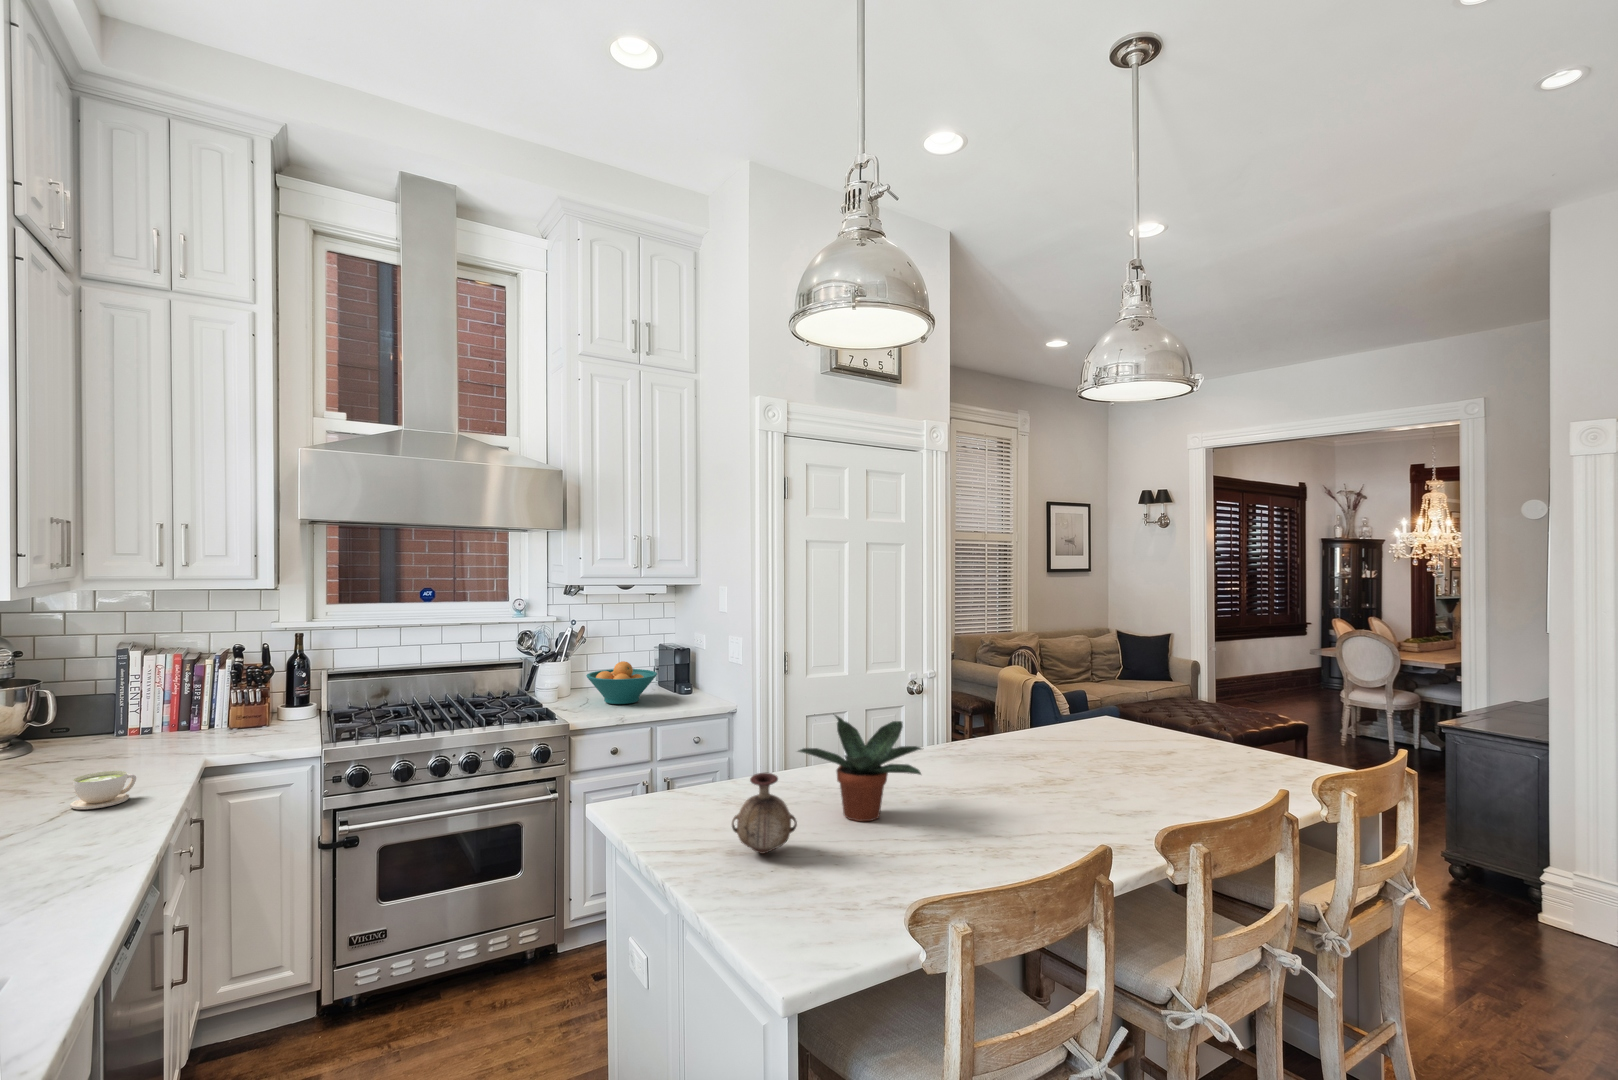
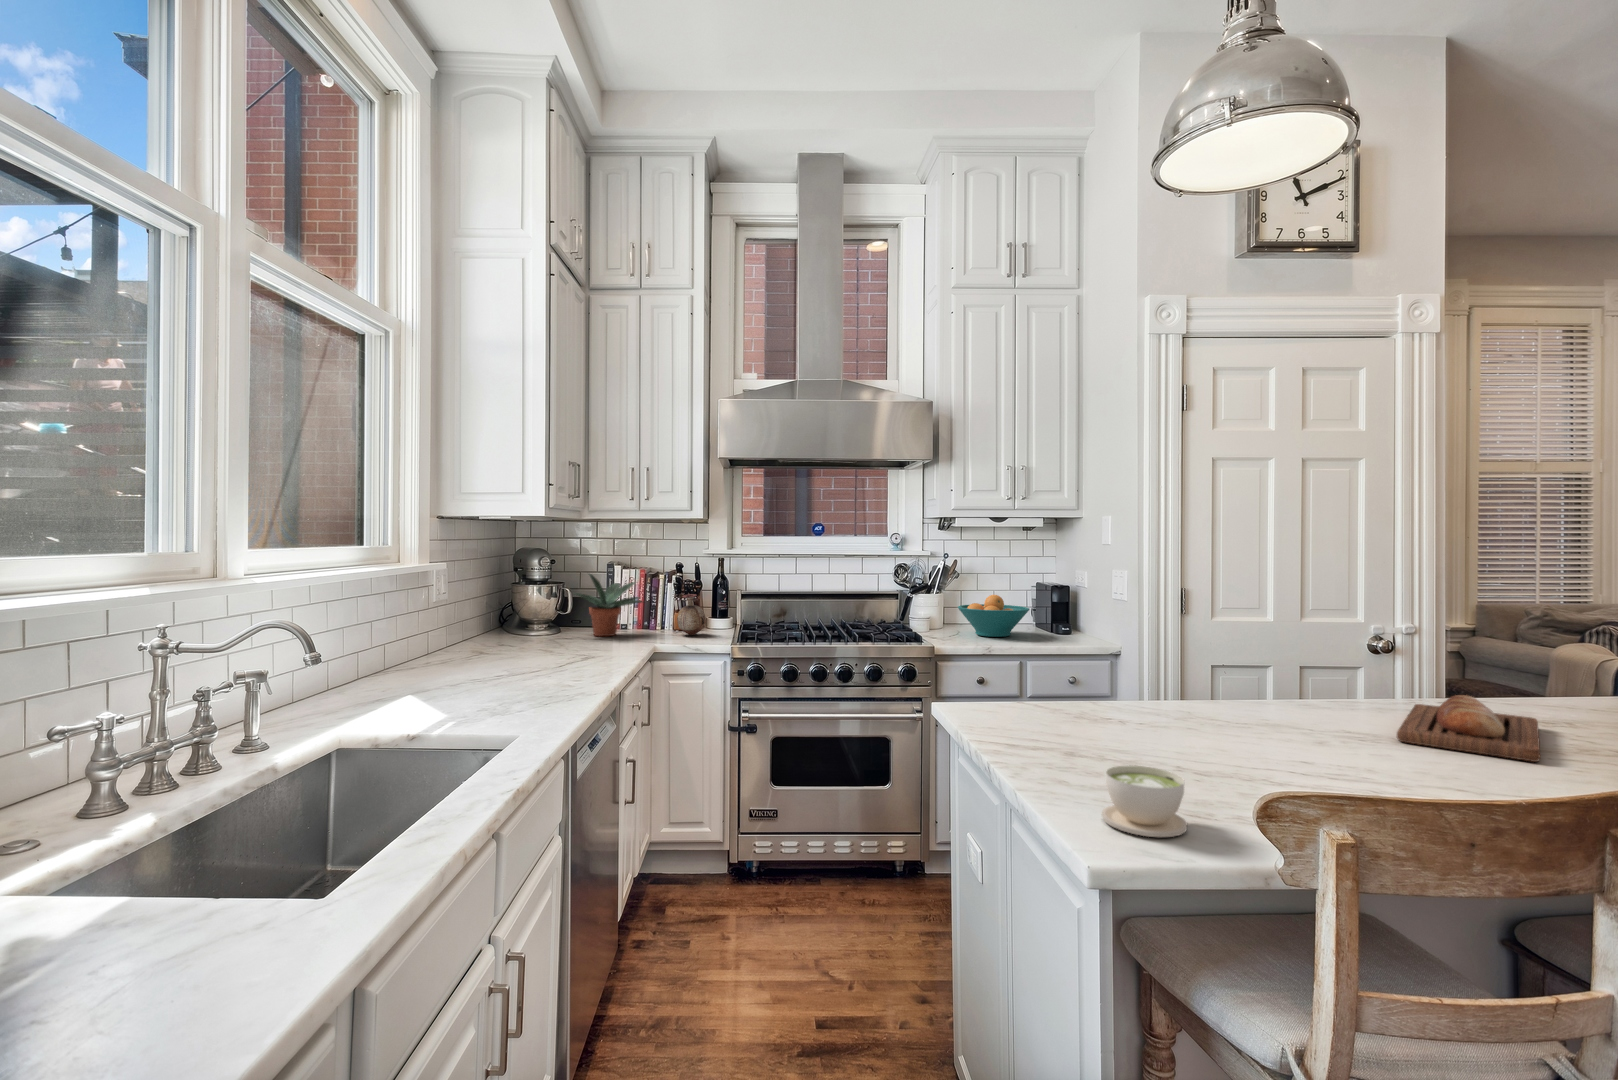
potted plant: present [798,715,922,821] -> present [575,574,642,636]
bread loaf: none [957,746,1038,800] -> present [1397,695,1540,762]
coffee cup: present [70,771,136,809] -> present [1101,766,1188,837]
vase: present [732,773,797,854] -> present [677,594,706,635]

